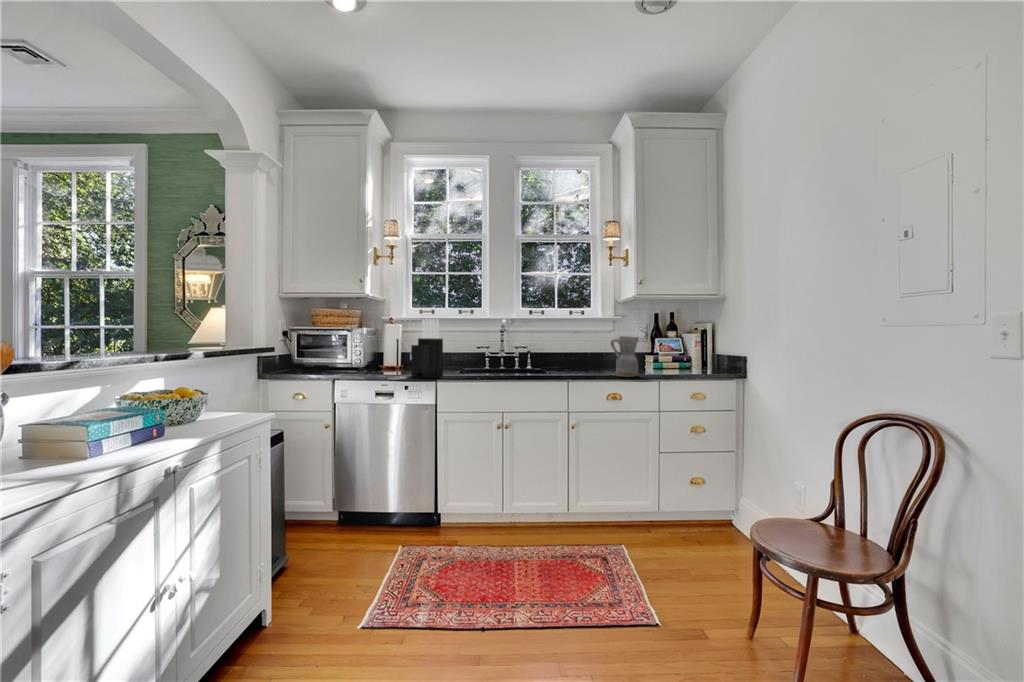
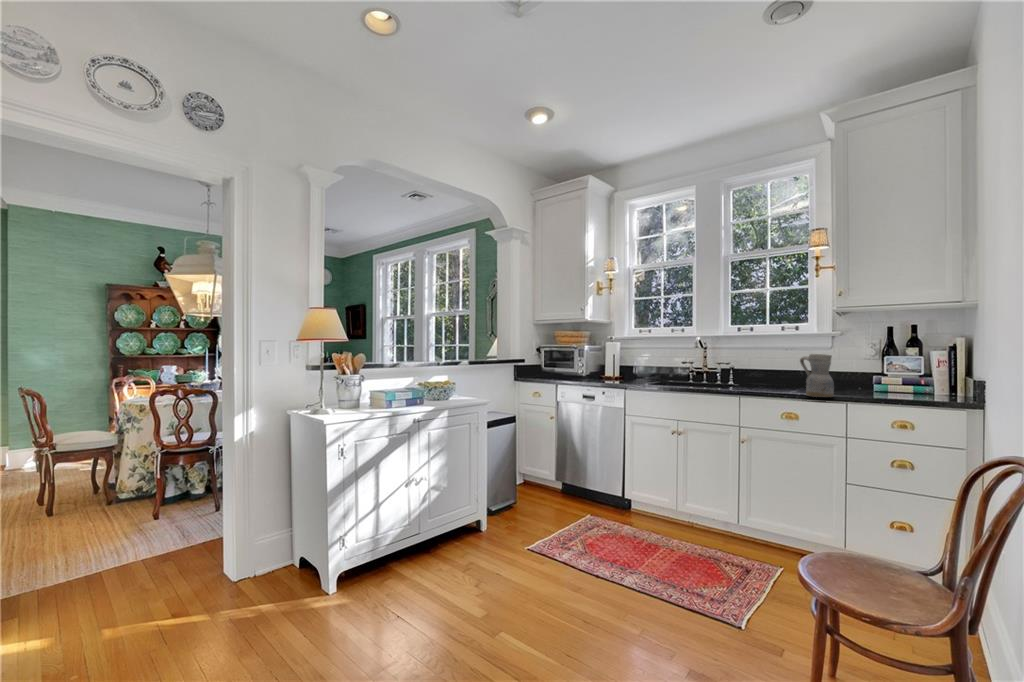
knife block: present [411,319,443,378] -> none [611,338,632,386]

